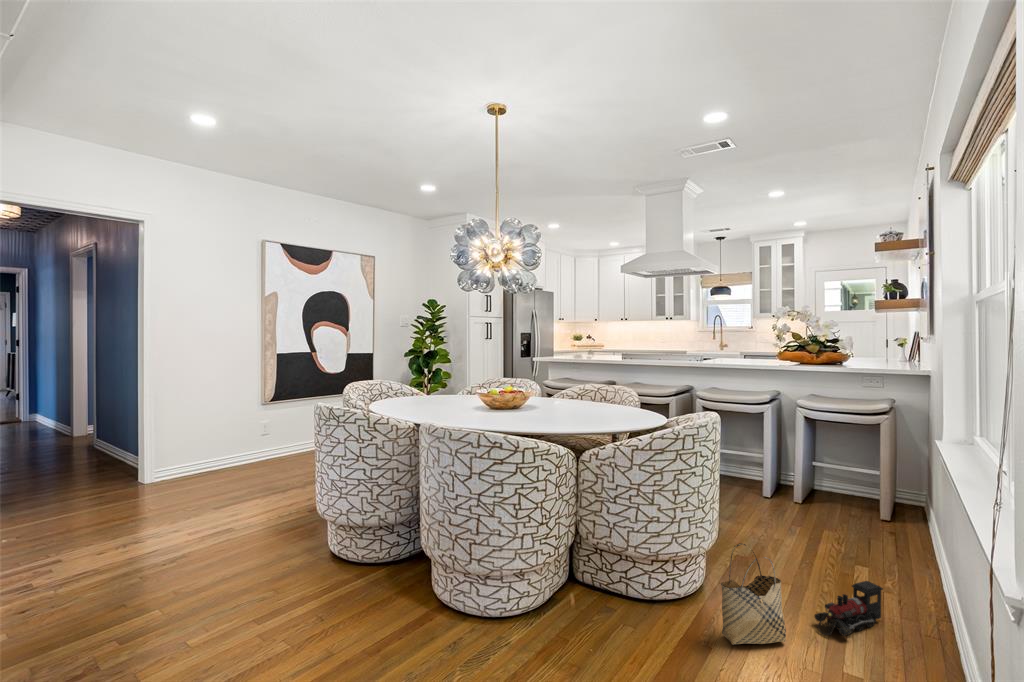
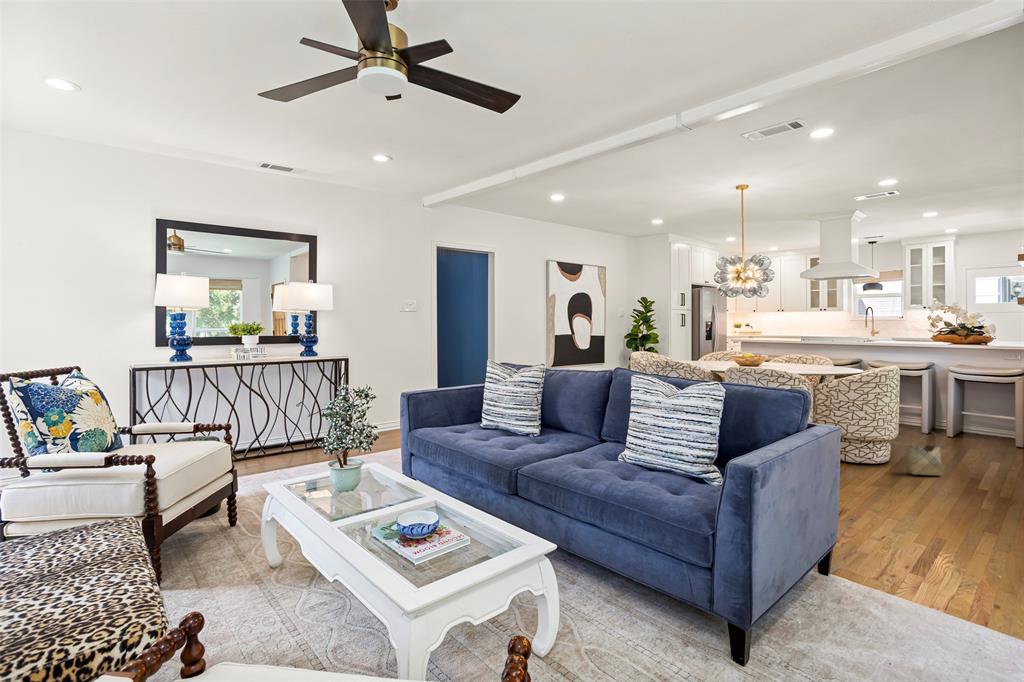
toy train: present [814,581,883,636] -> none [959,454,1002,476]

